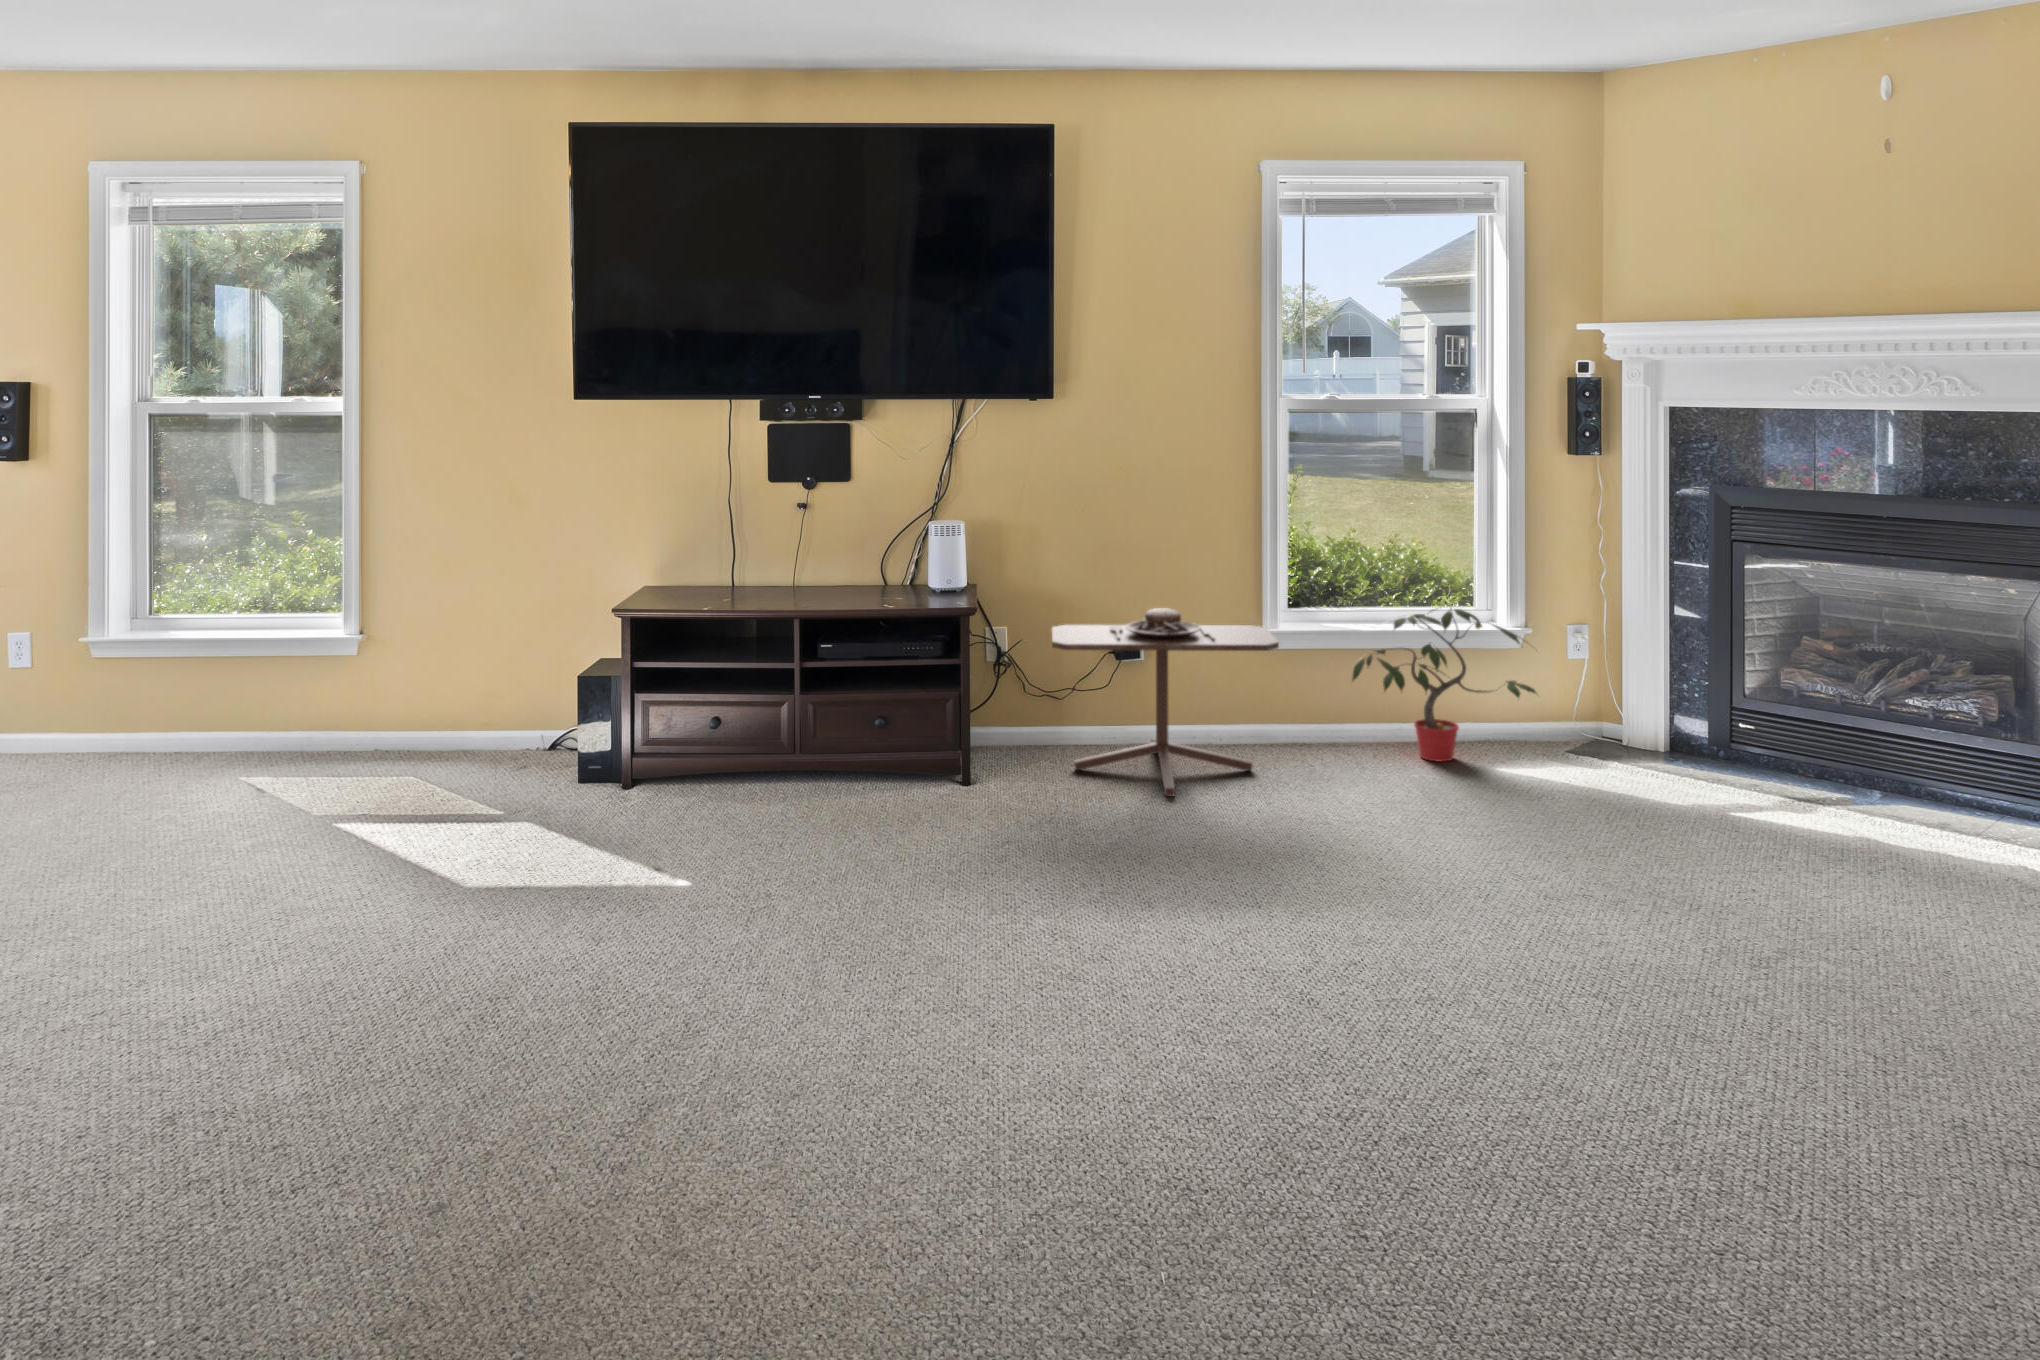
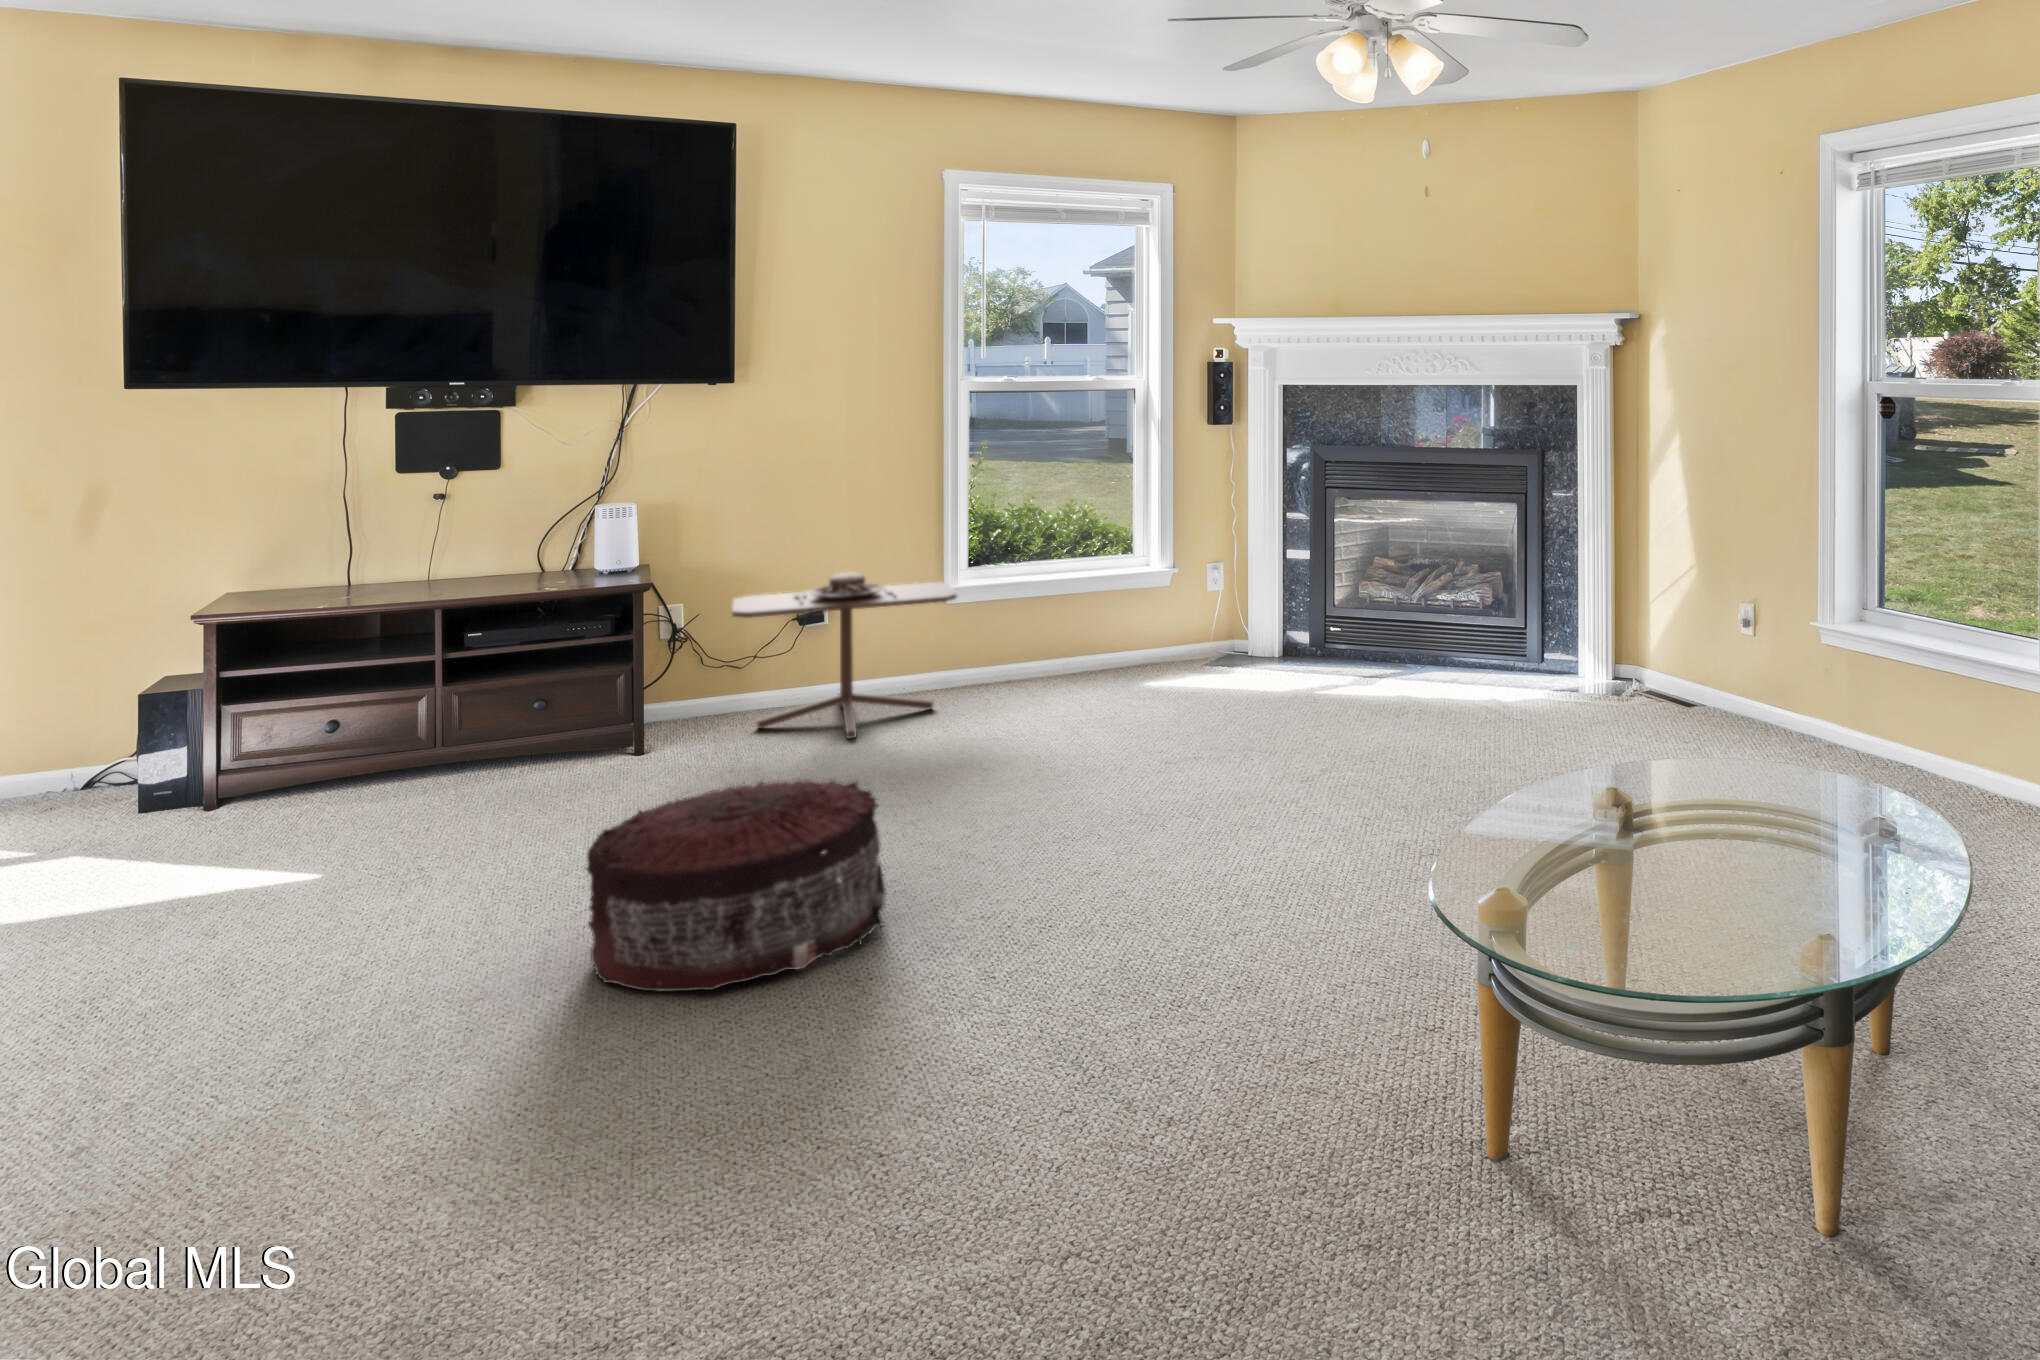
potted plant: present [1353,609,1536,762] -> none [1023,553,1184,683]
pouf: none [923,855,1238,1125] -> present [587,779,886,992]

